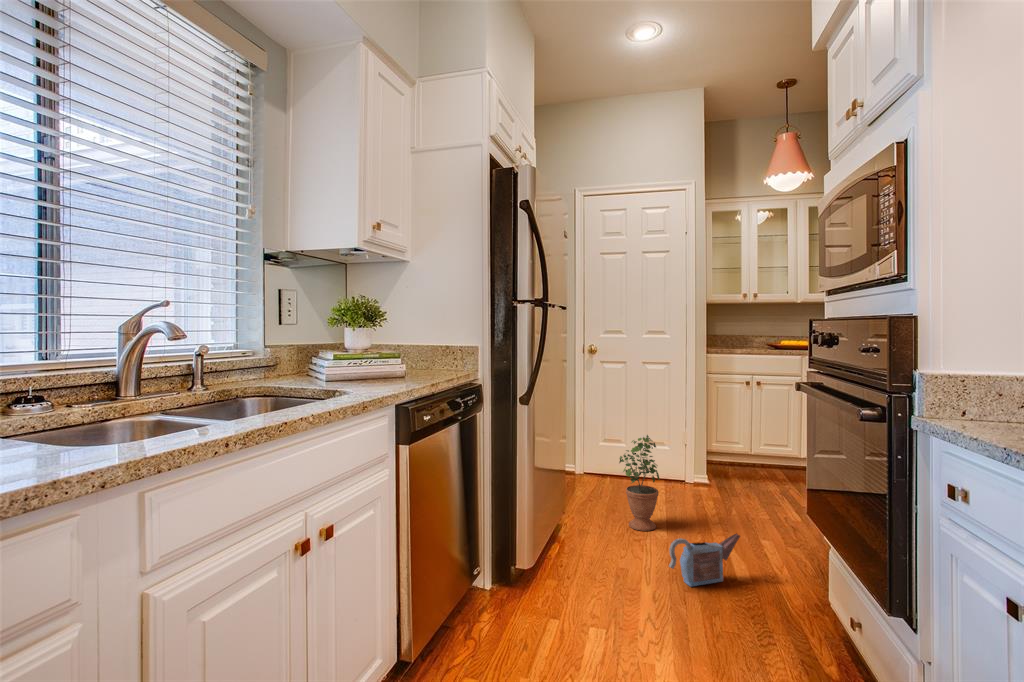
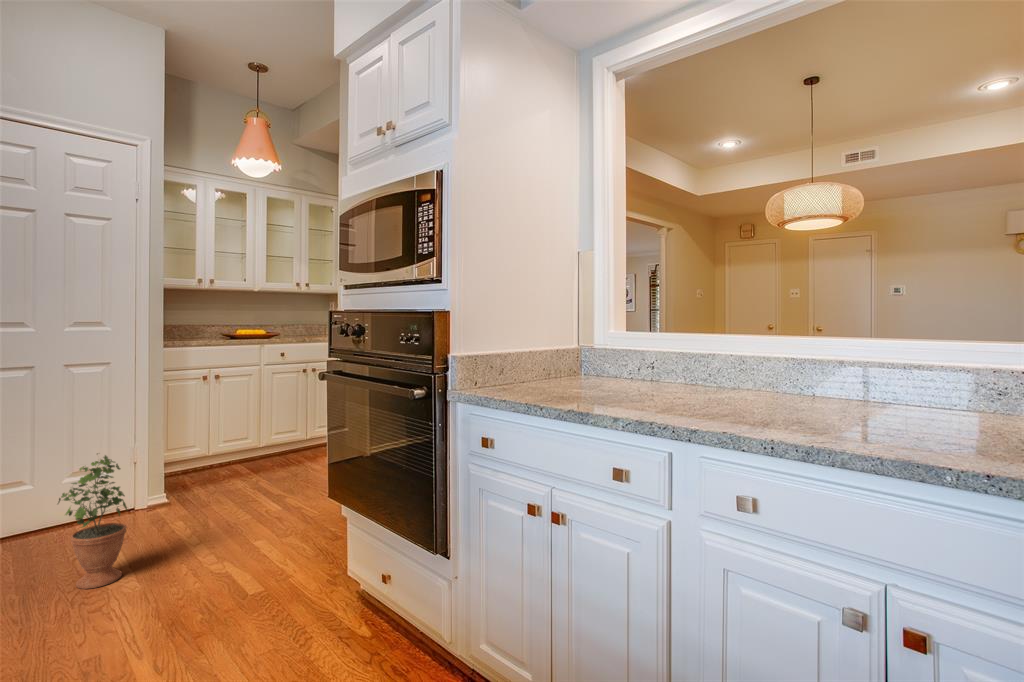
watering can: present [669,533,740,587] -> none [179,539,255,622]

